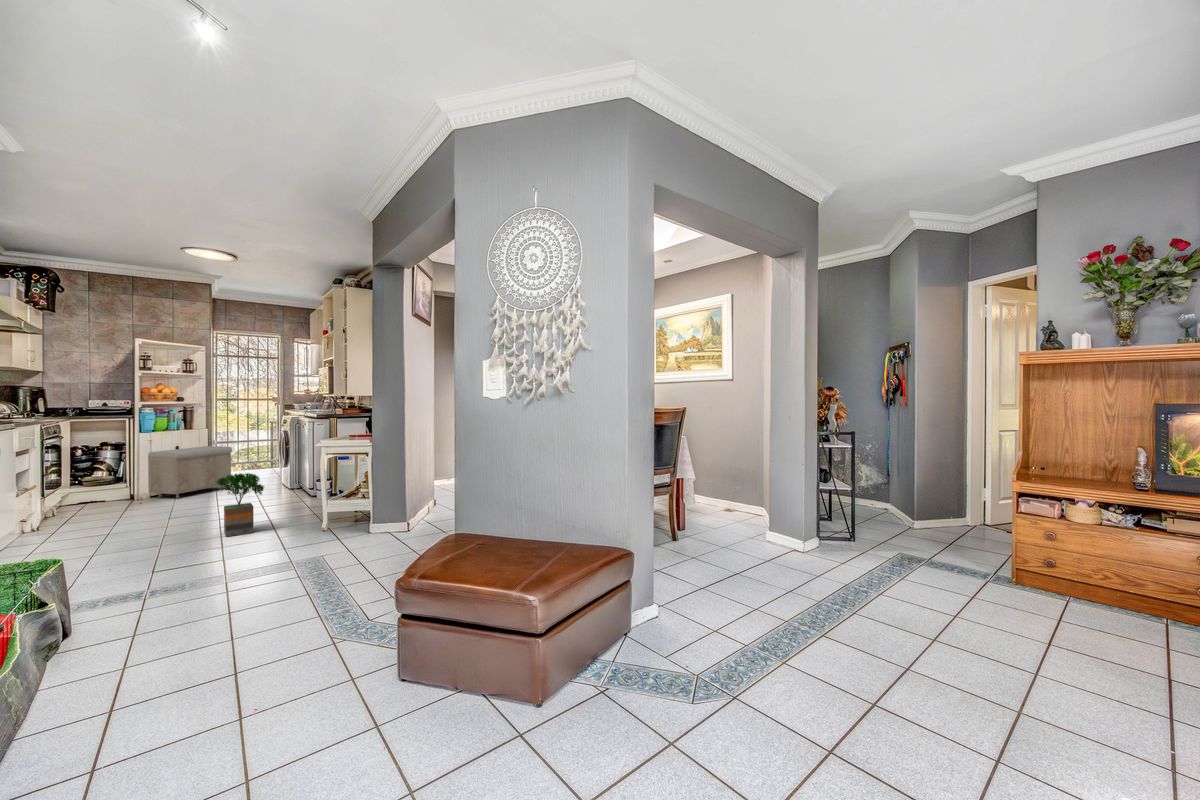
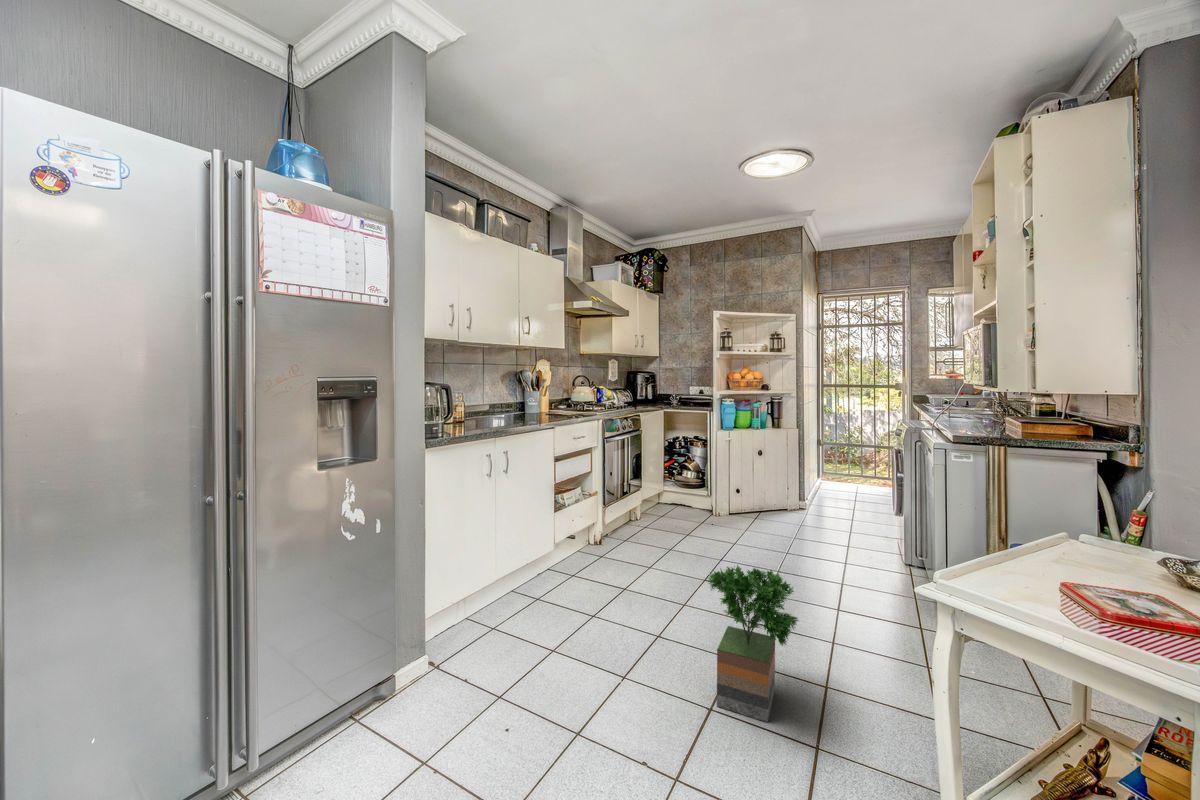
storage bench: present [148,446,232,498] -> none [724,454,820,524]

